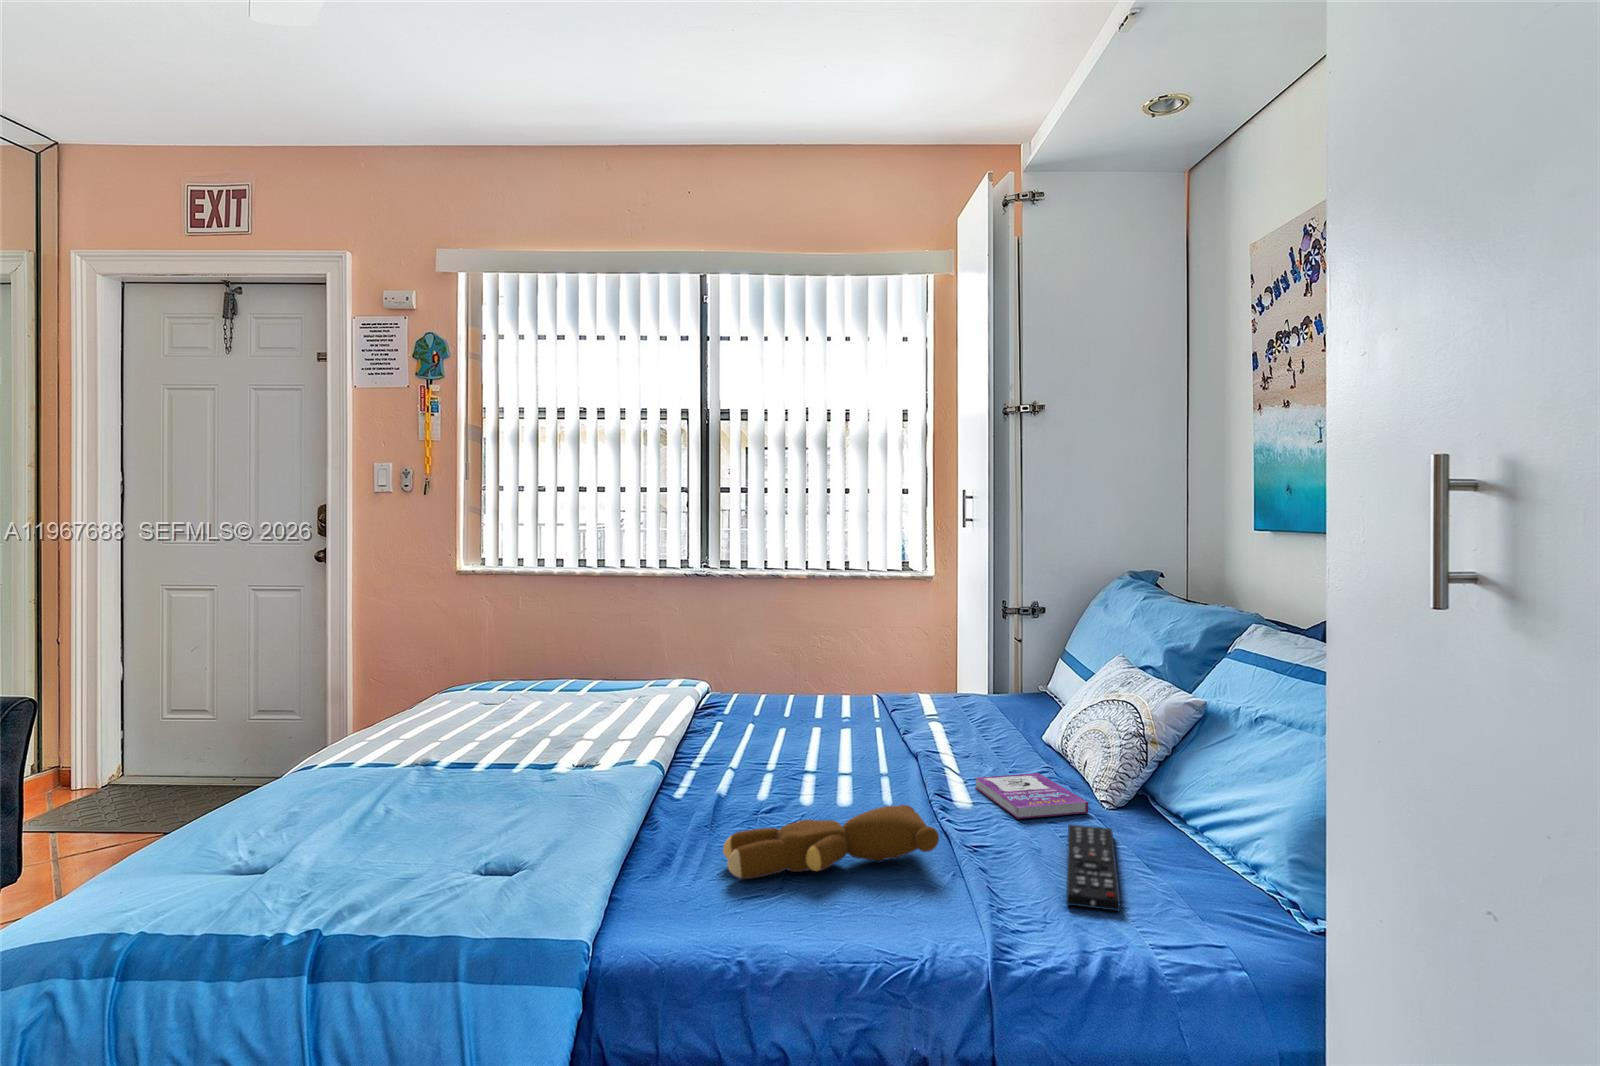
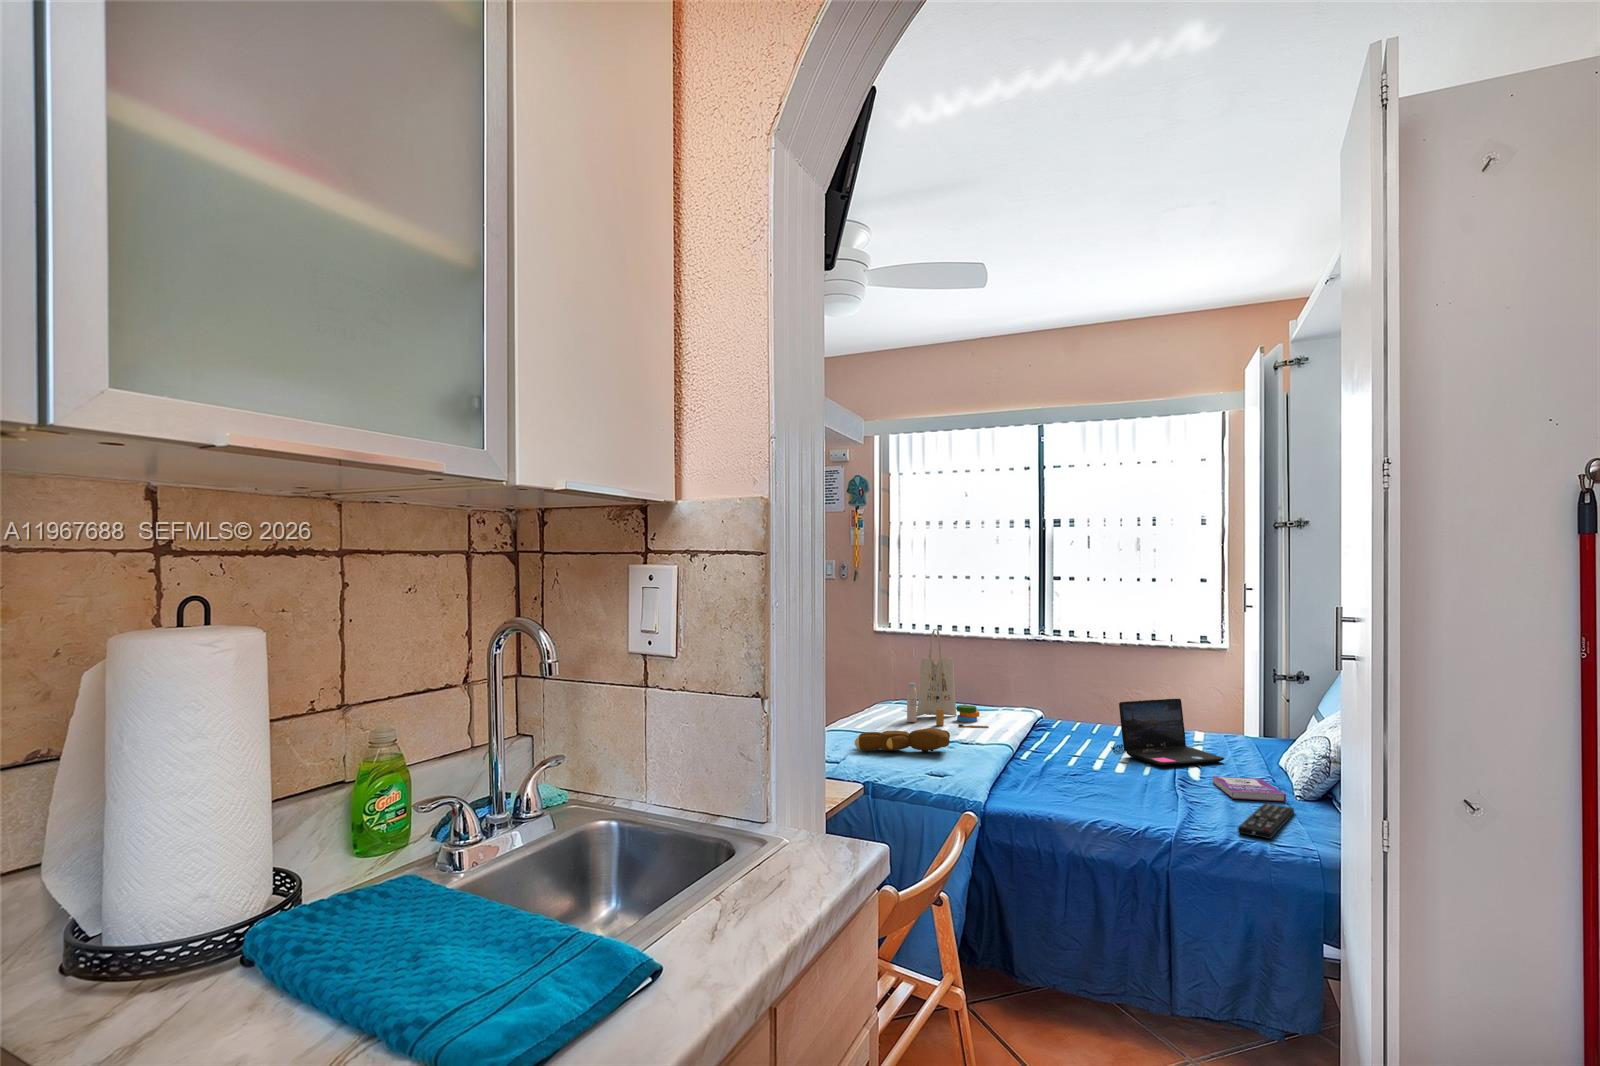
tote bag: none [498,566,632,723] -> present [907,629,989,728]
laptop: none [831,655,973,762] -> present [1119,699,1225,765]
teddy bear: present [723,805,939,879] -> present [855,728,950,753]

